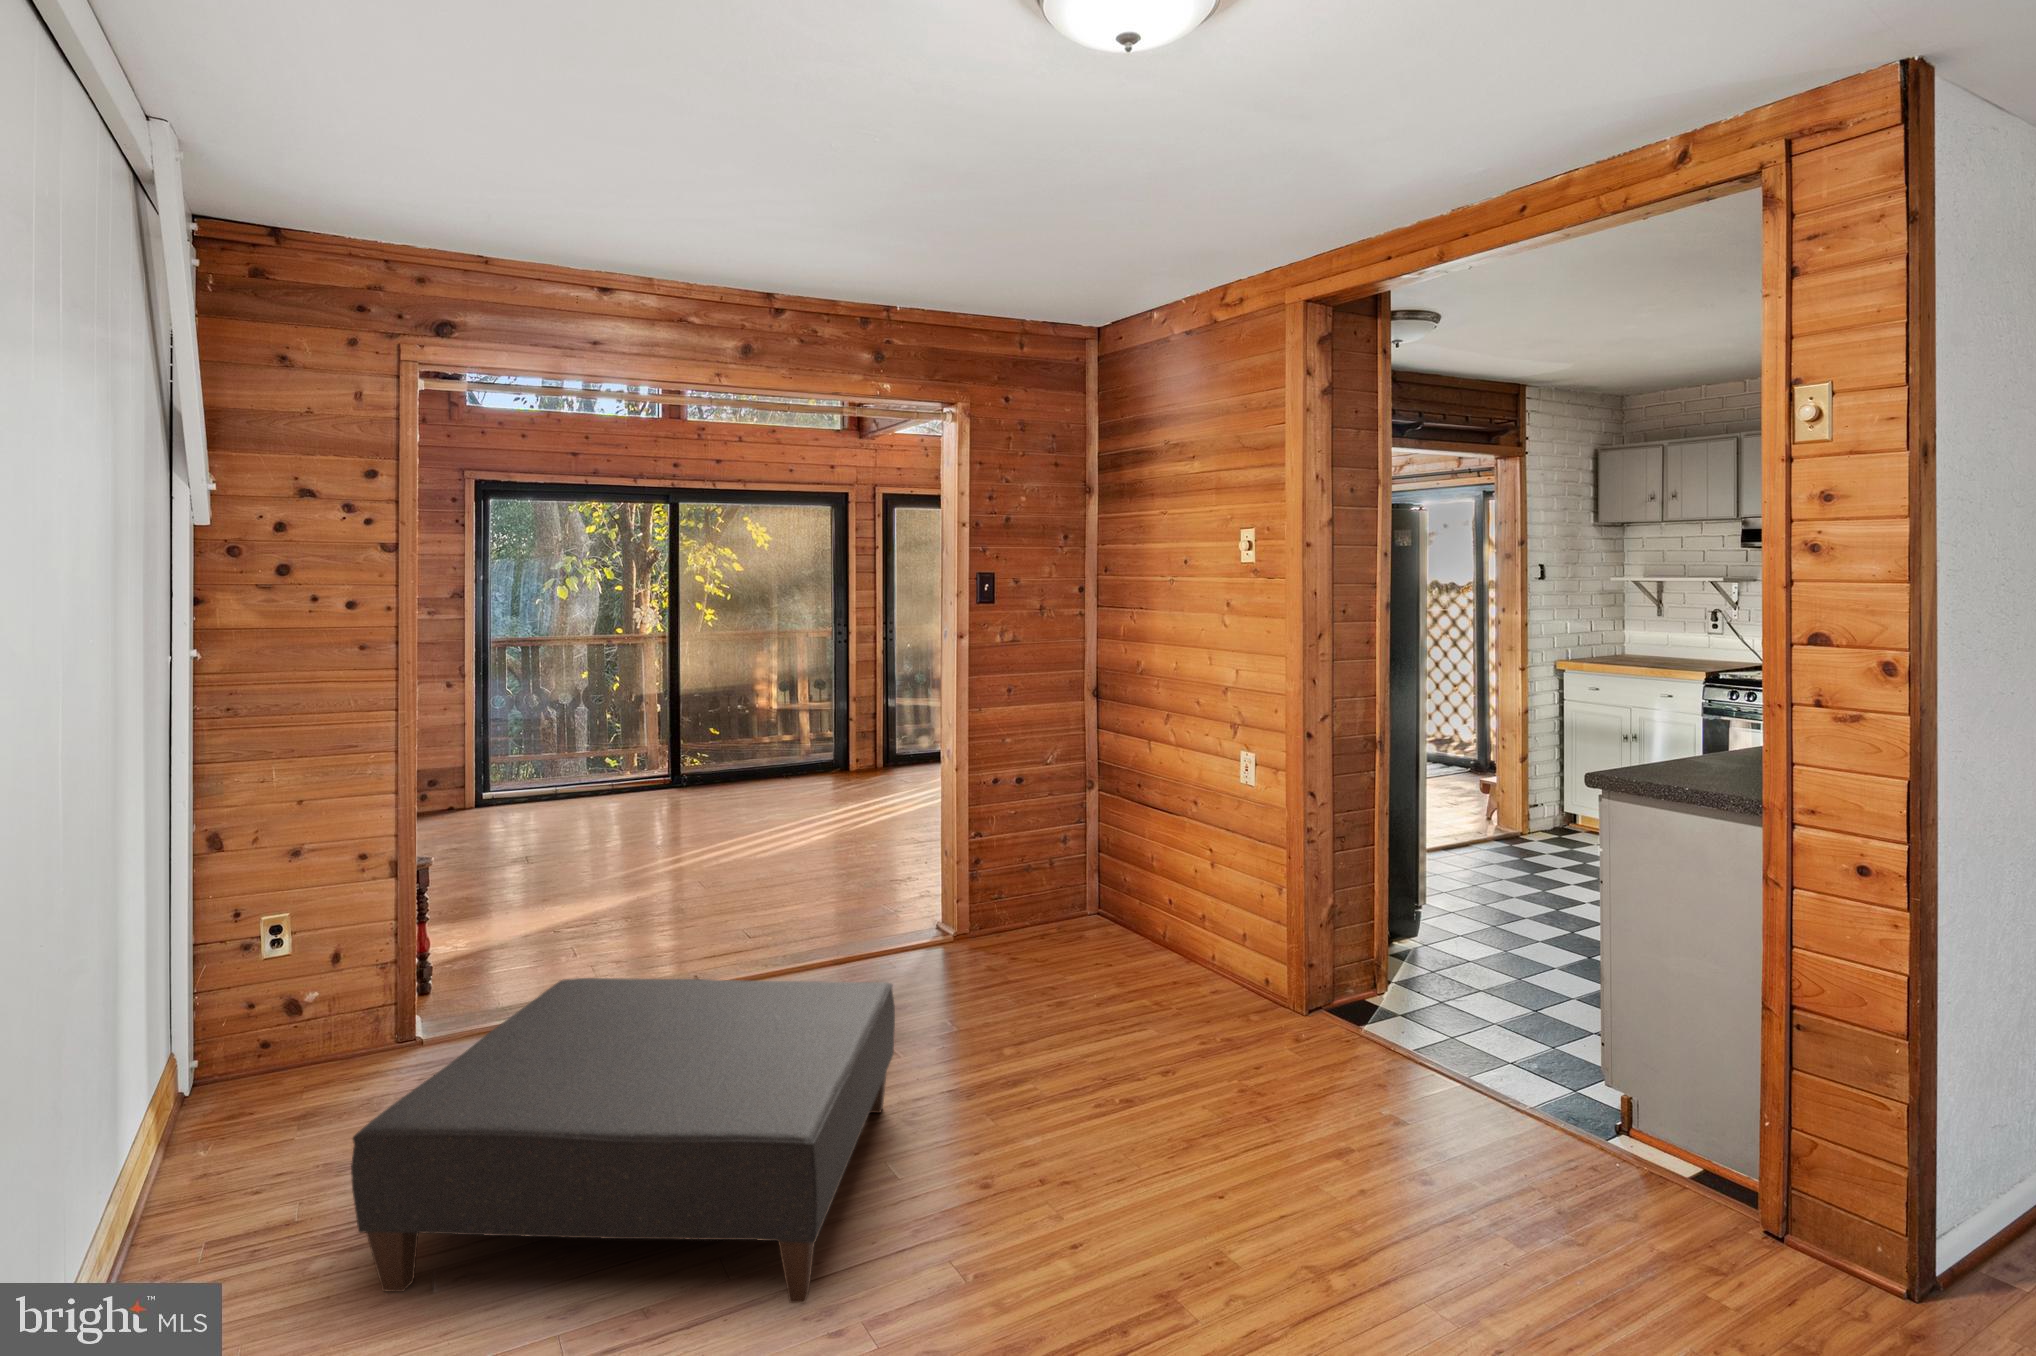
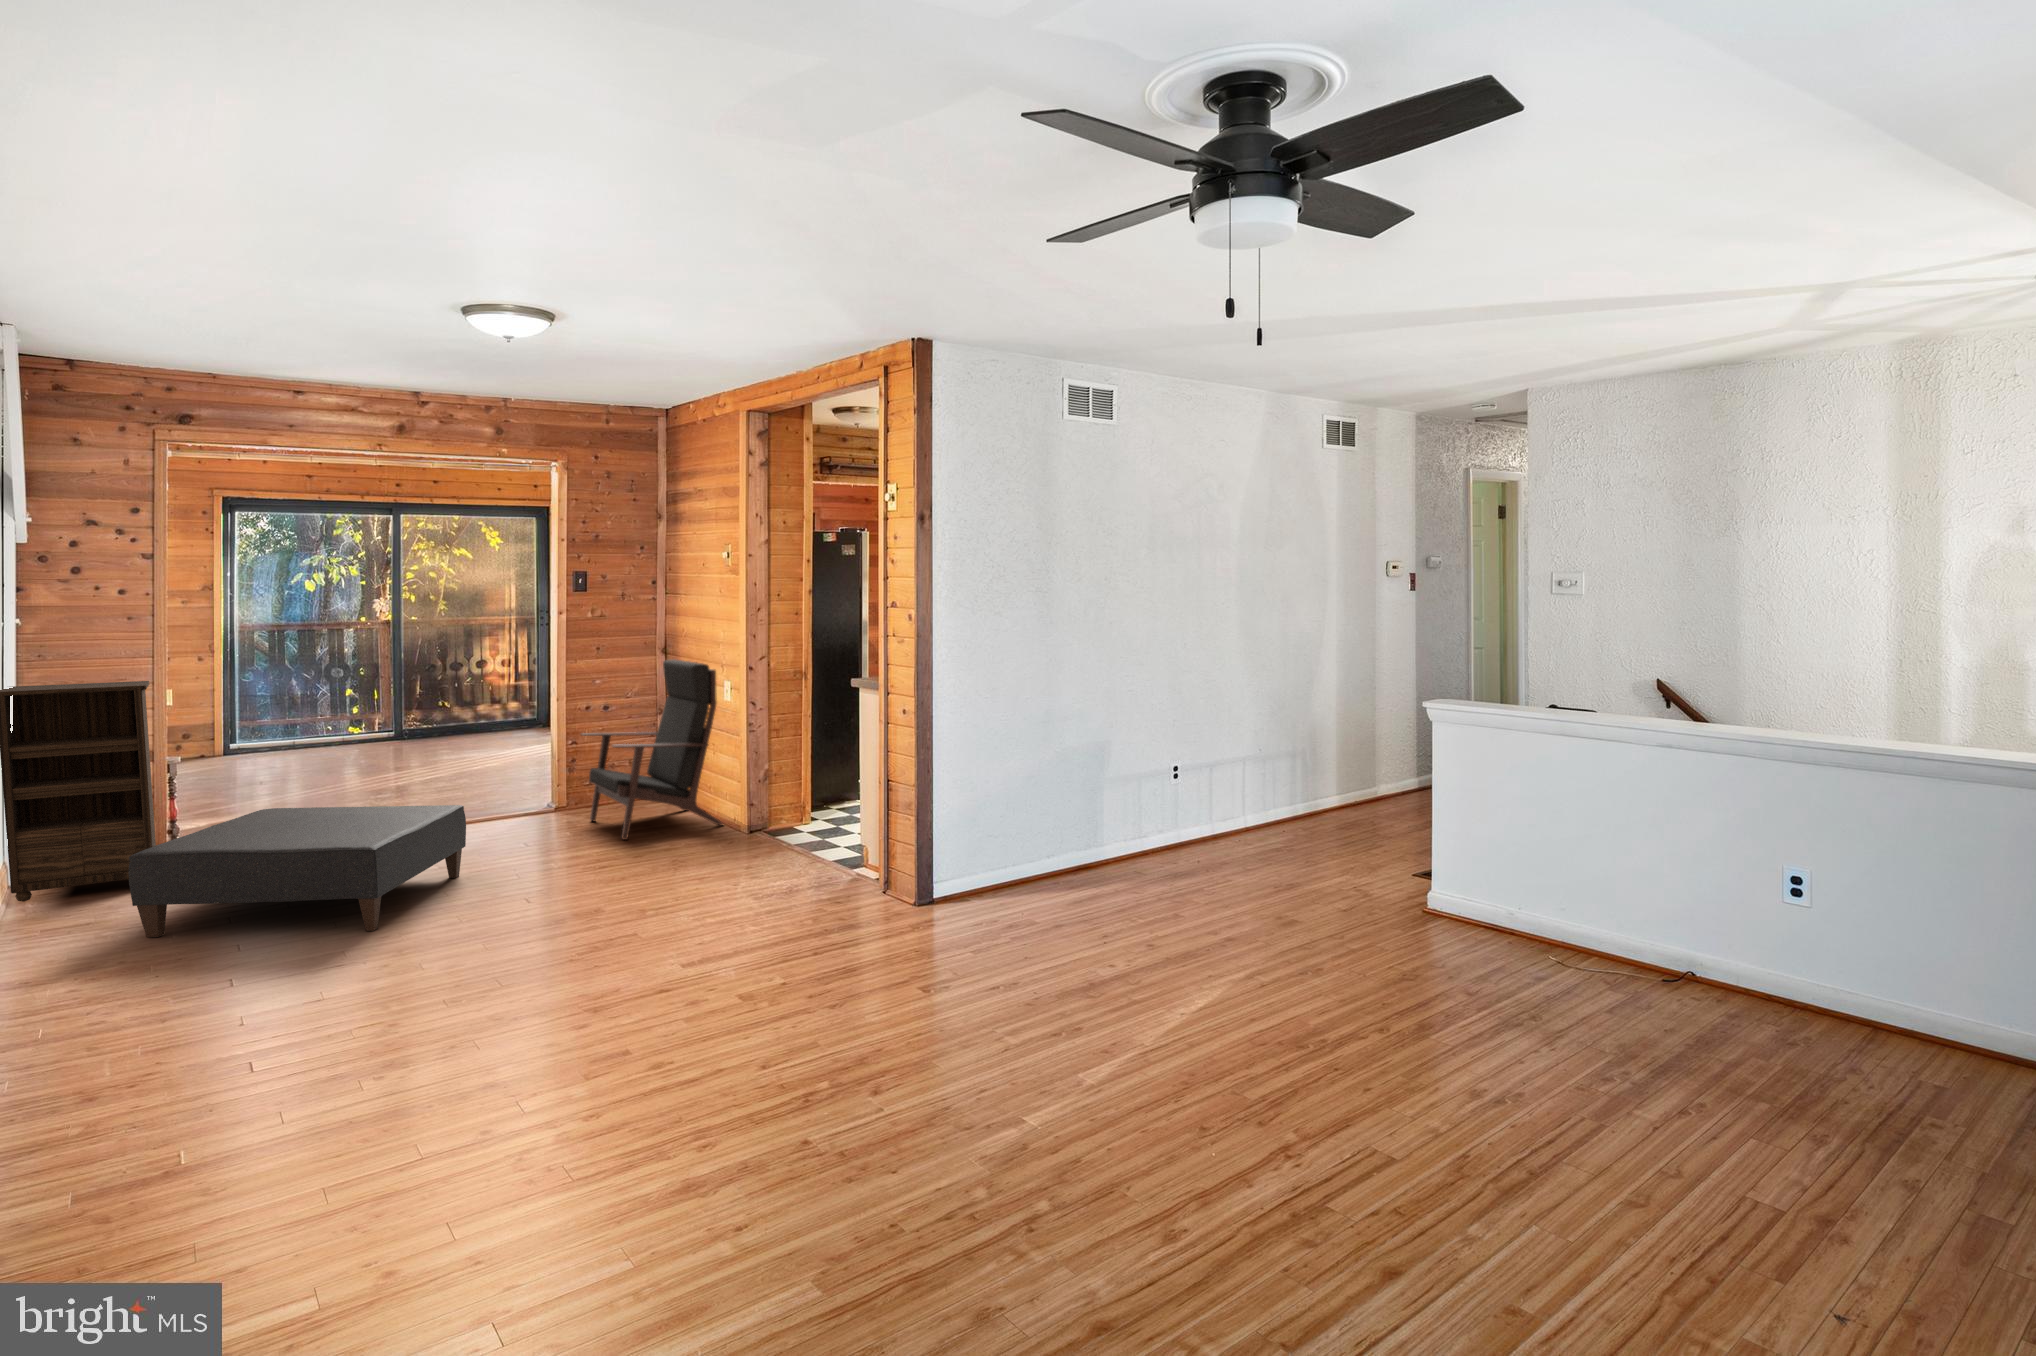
lounge chair: none [1003,708,1239,1016] -> present [581,659,723,840]
bookshelf: none [139,753,398,1141] -> present [0,681,156,902]

